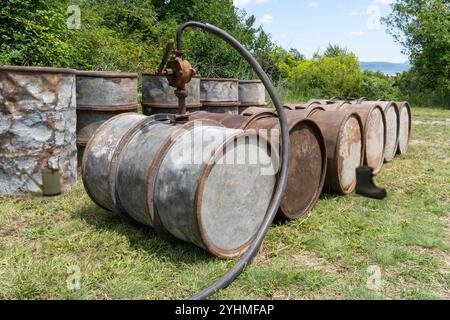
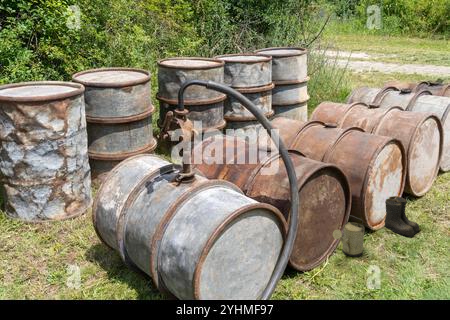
watering can: present [19,161,61,196] -> present [333,215,365,257]

